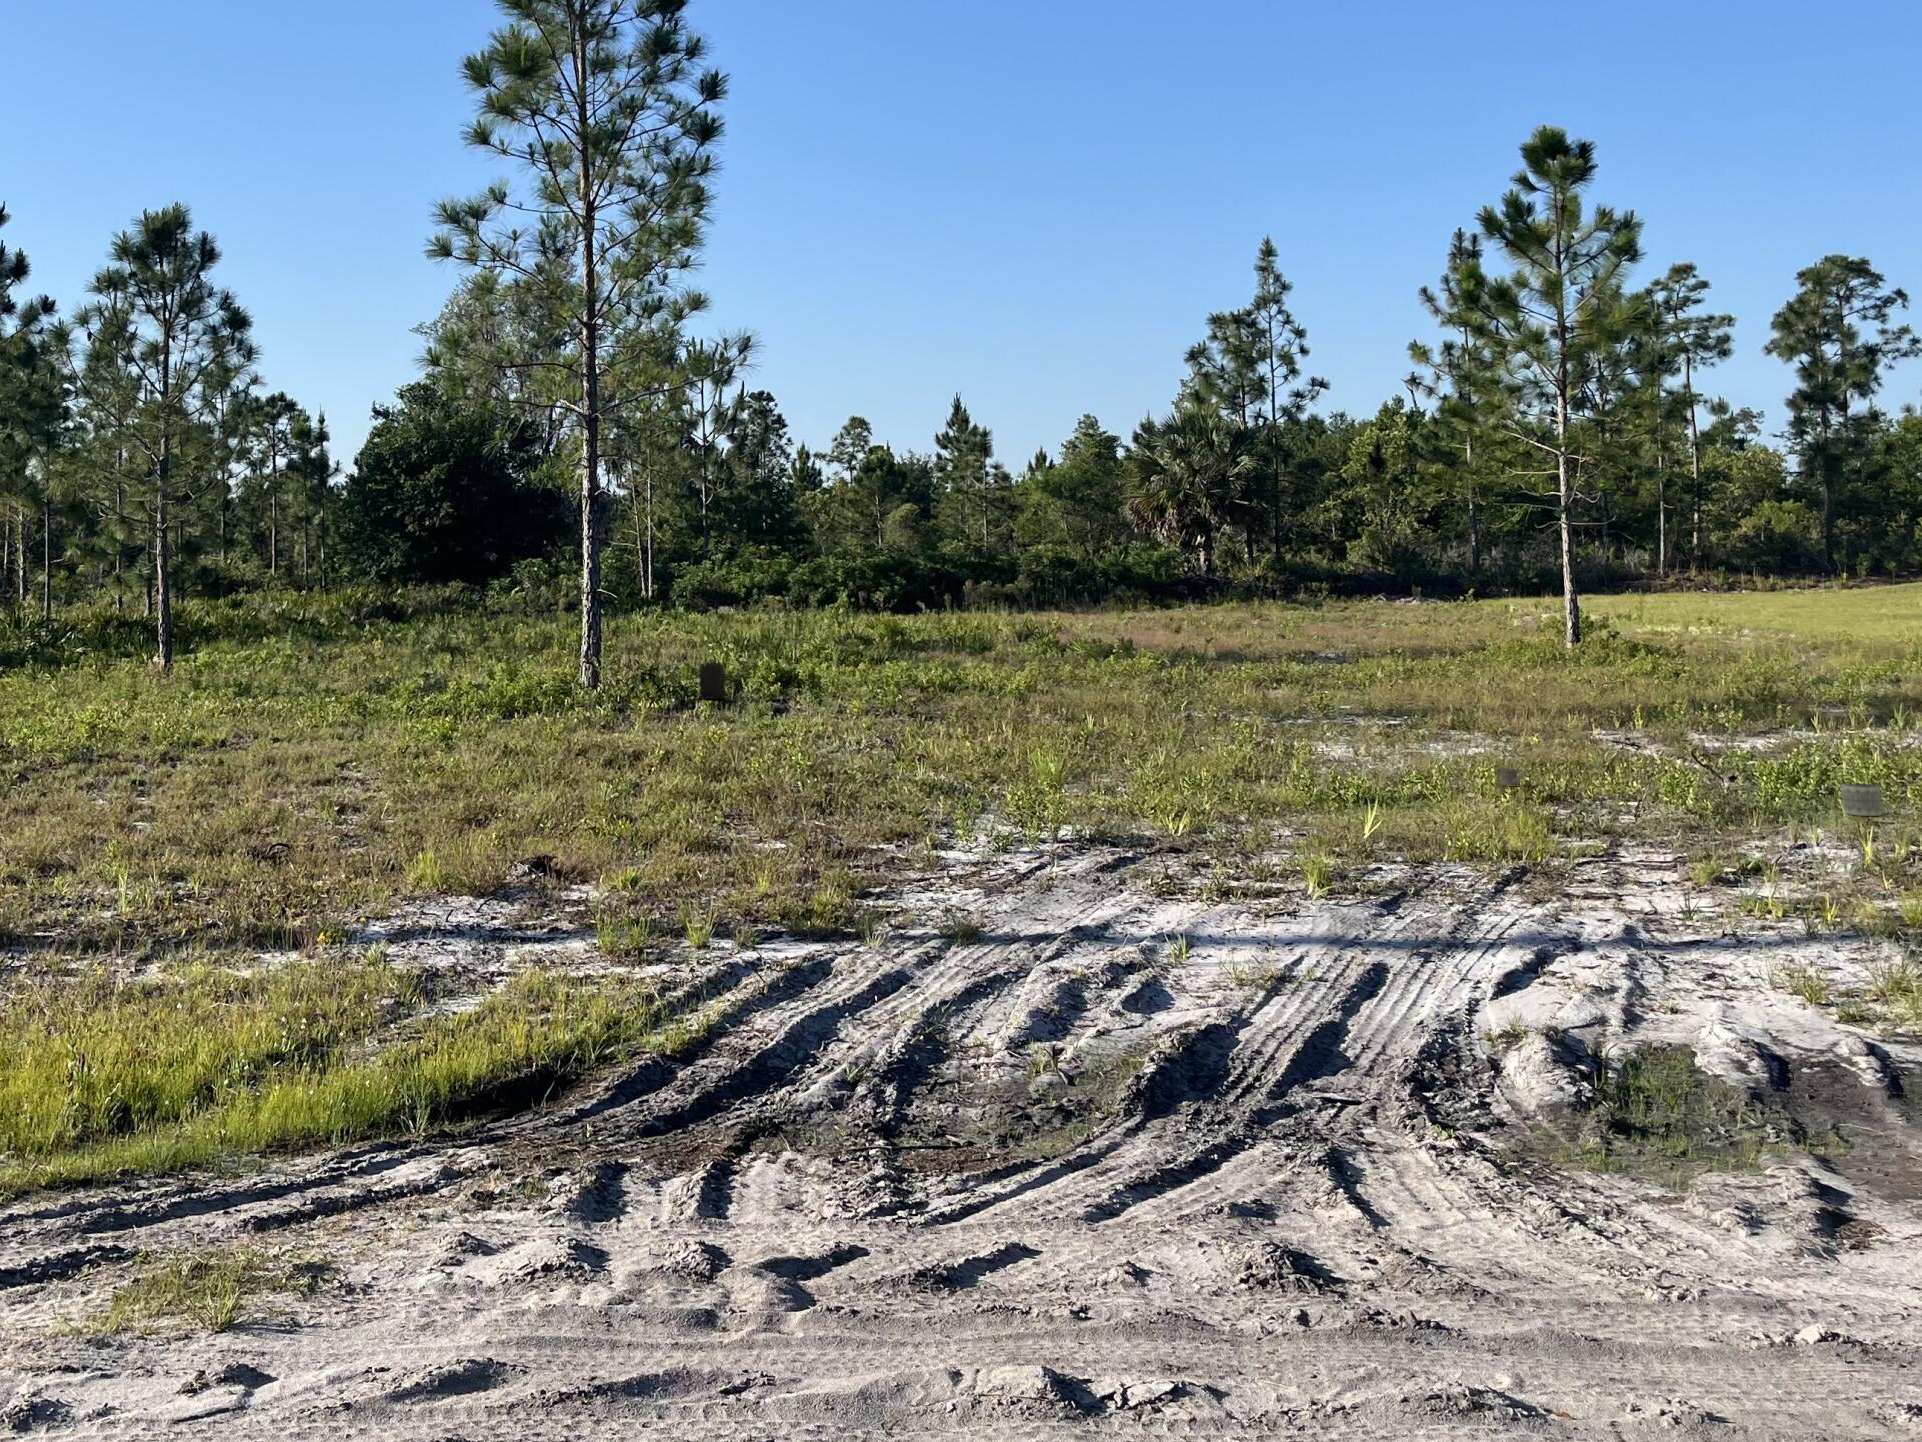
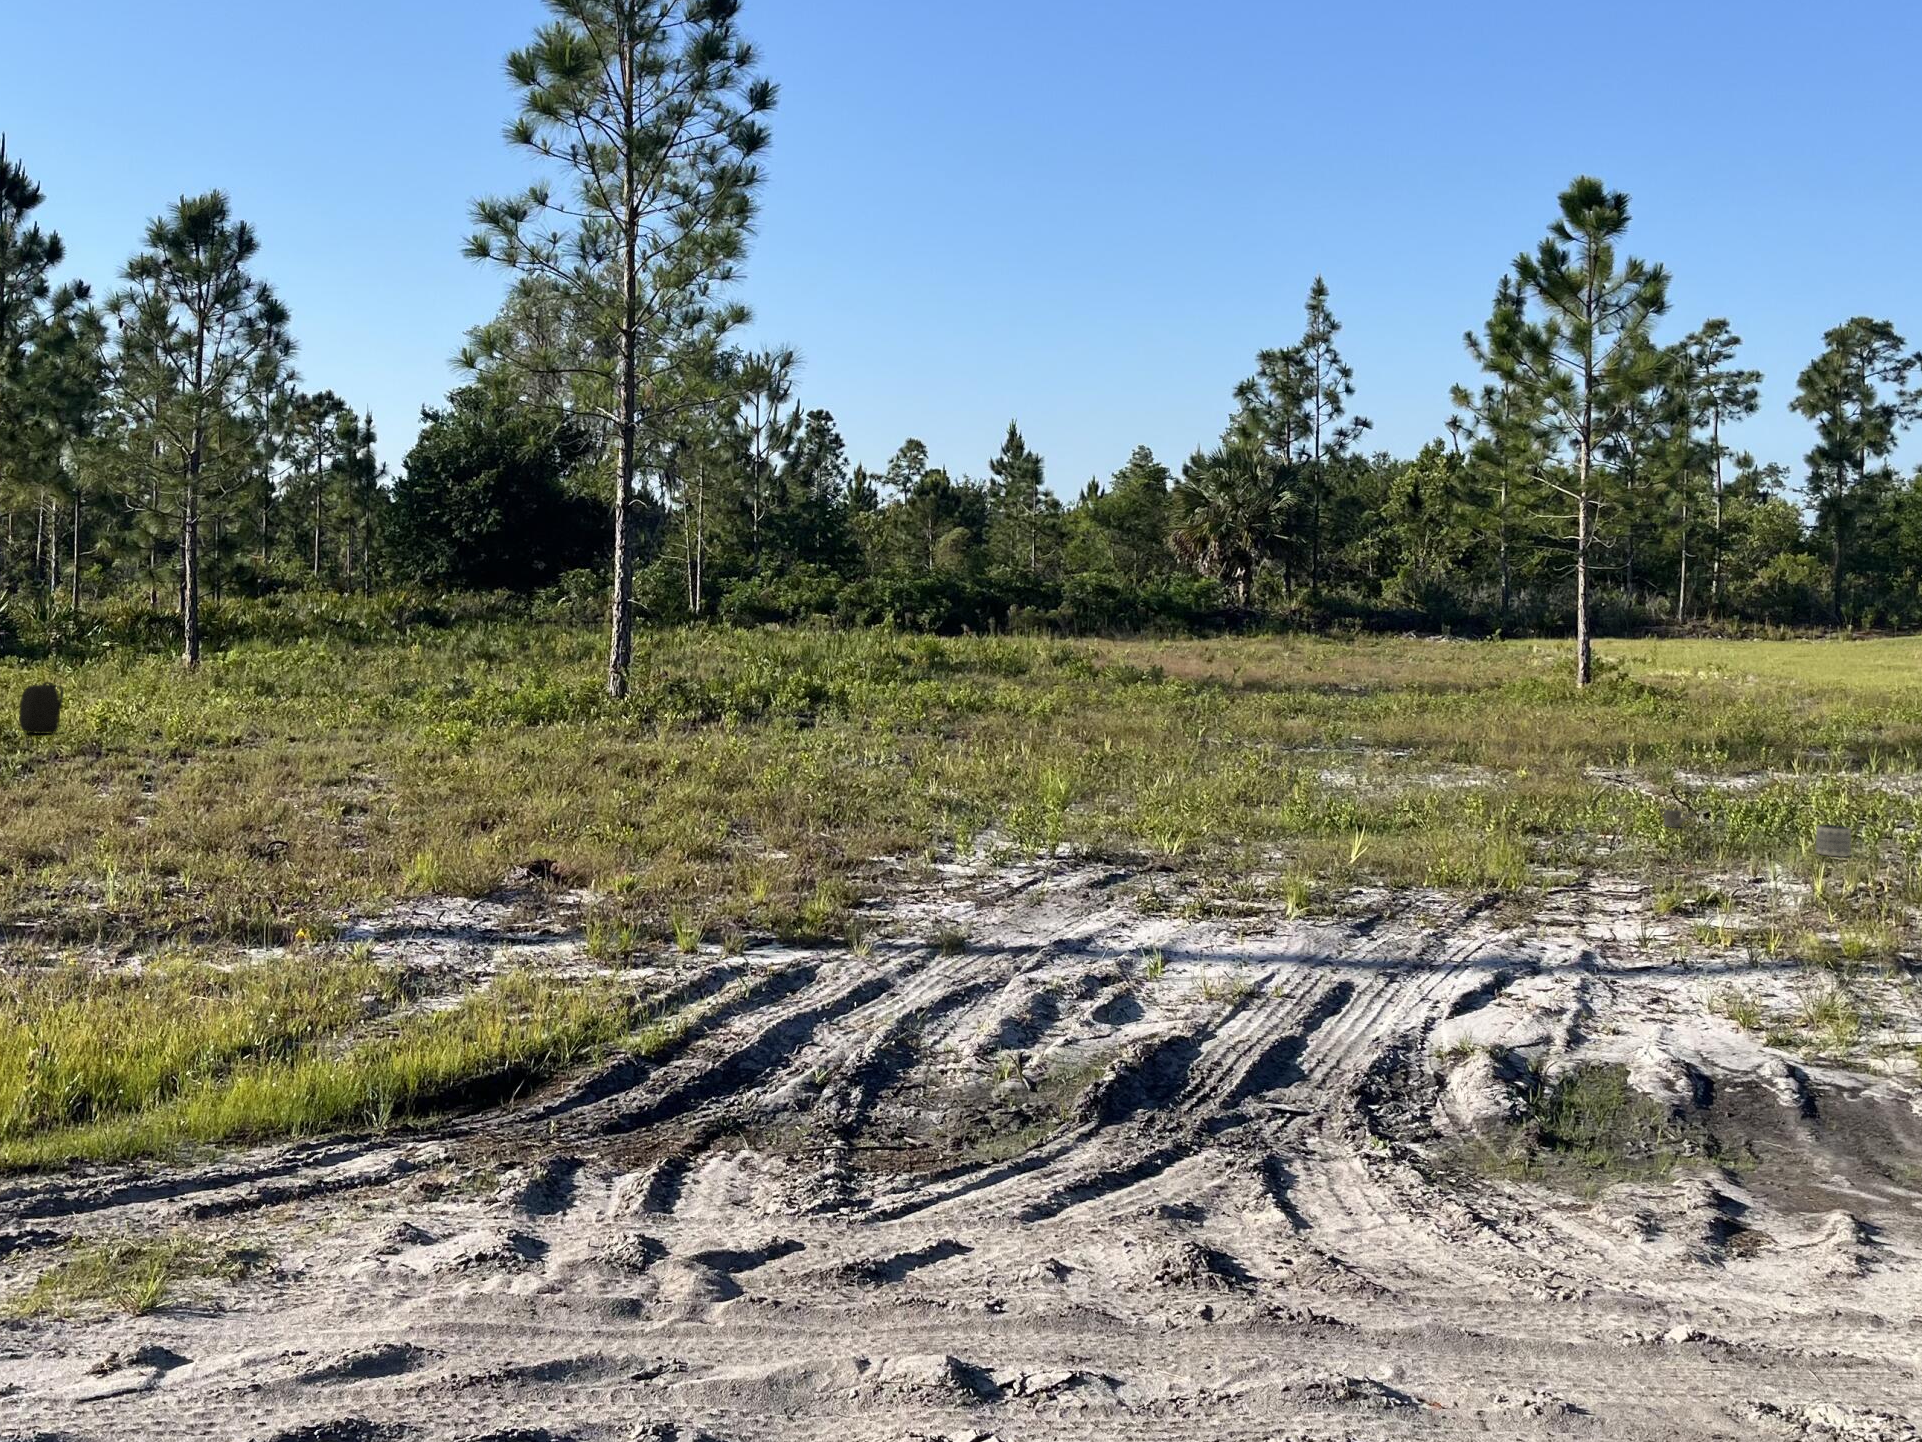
backpack: present [699,661,726,699] -> present [19,682,64,734]
watering can: present [1497,768,1530,787] -> present [1660,809,1694,828]

